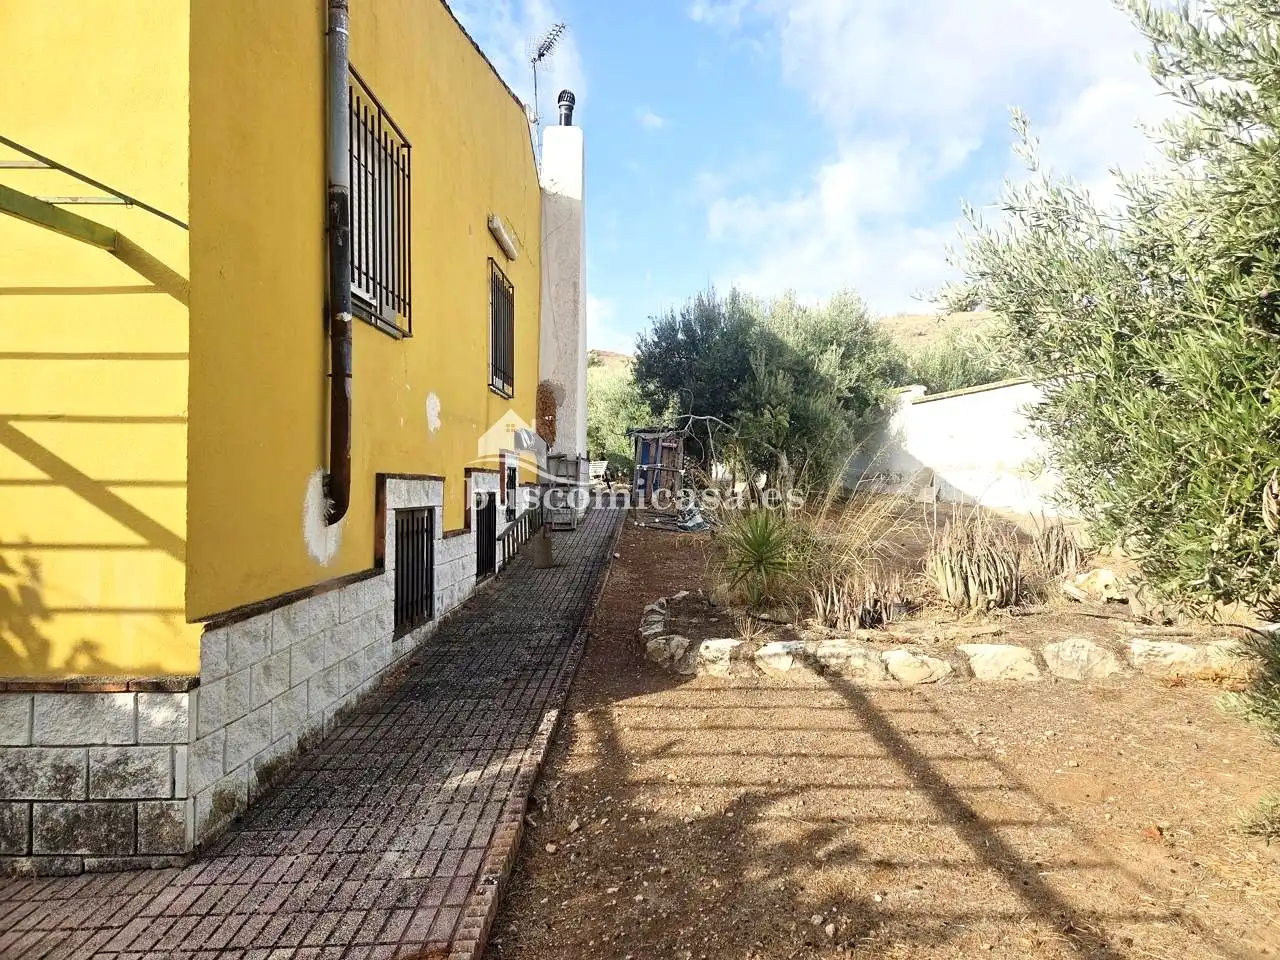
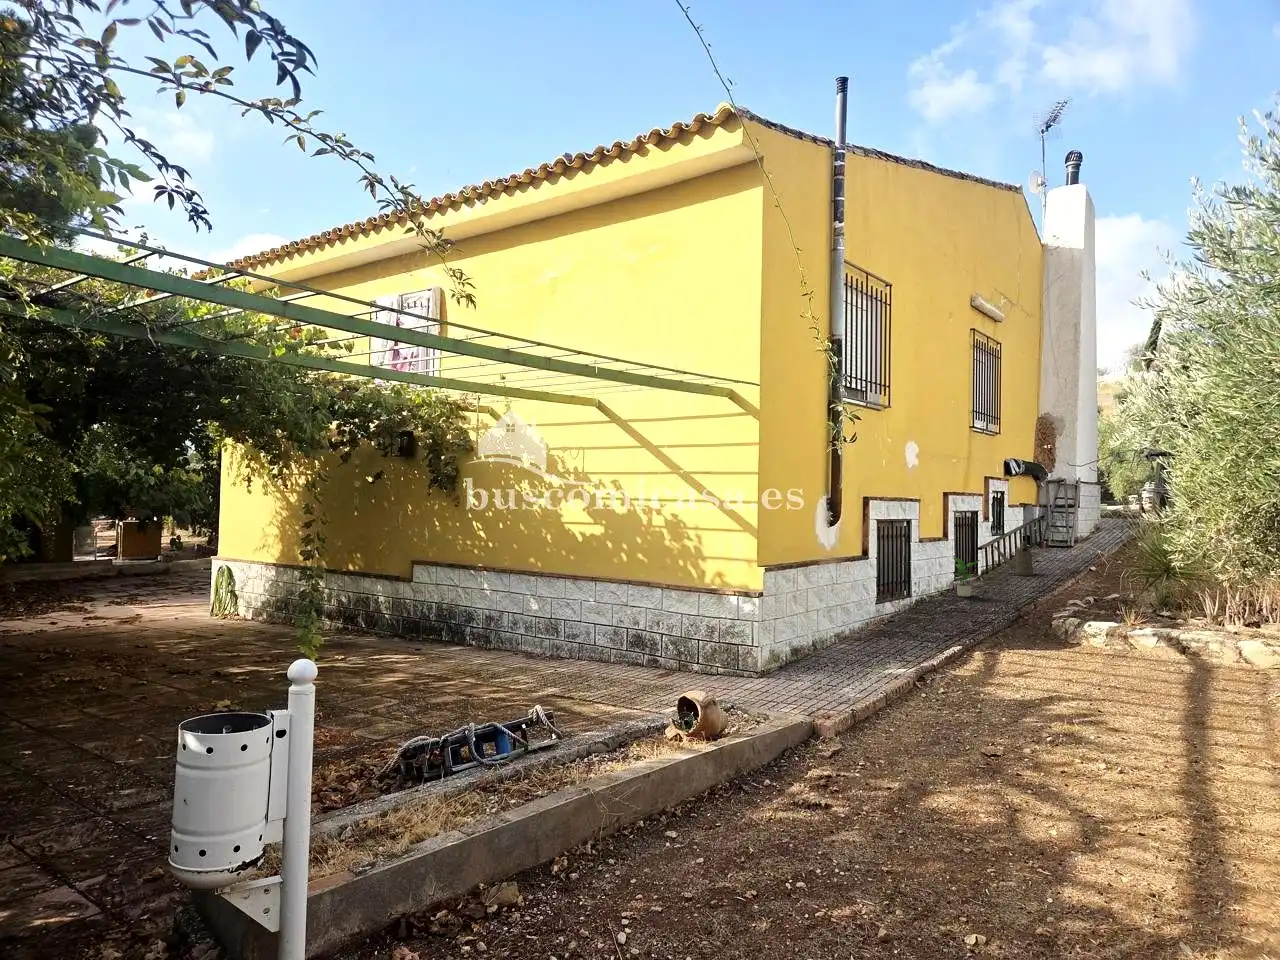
potted plant: none [474,553,510,605] -> present [953,557,980,597]

